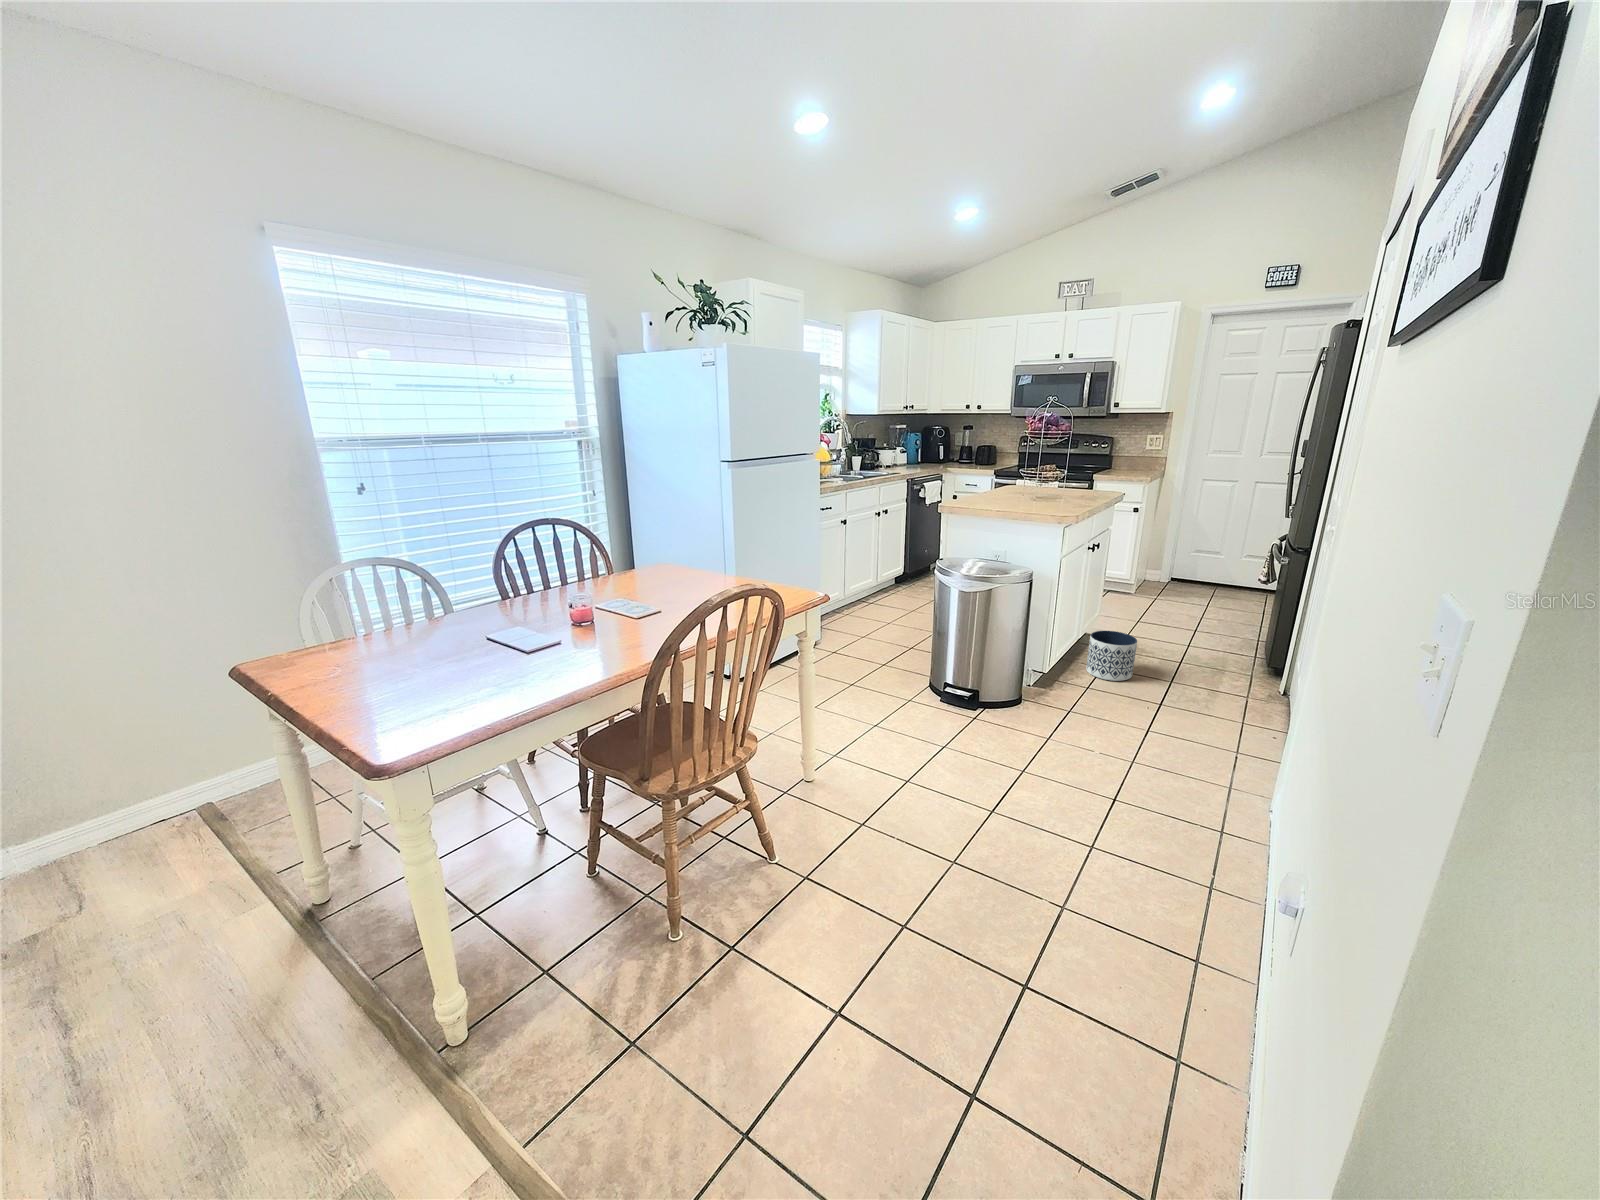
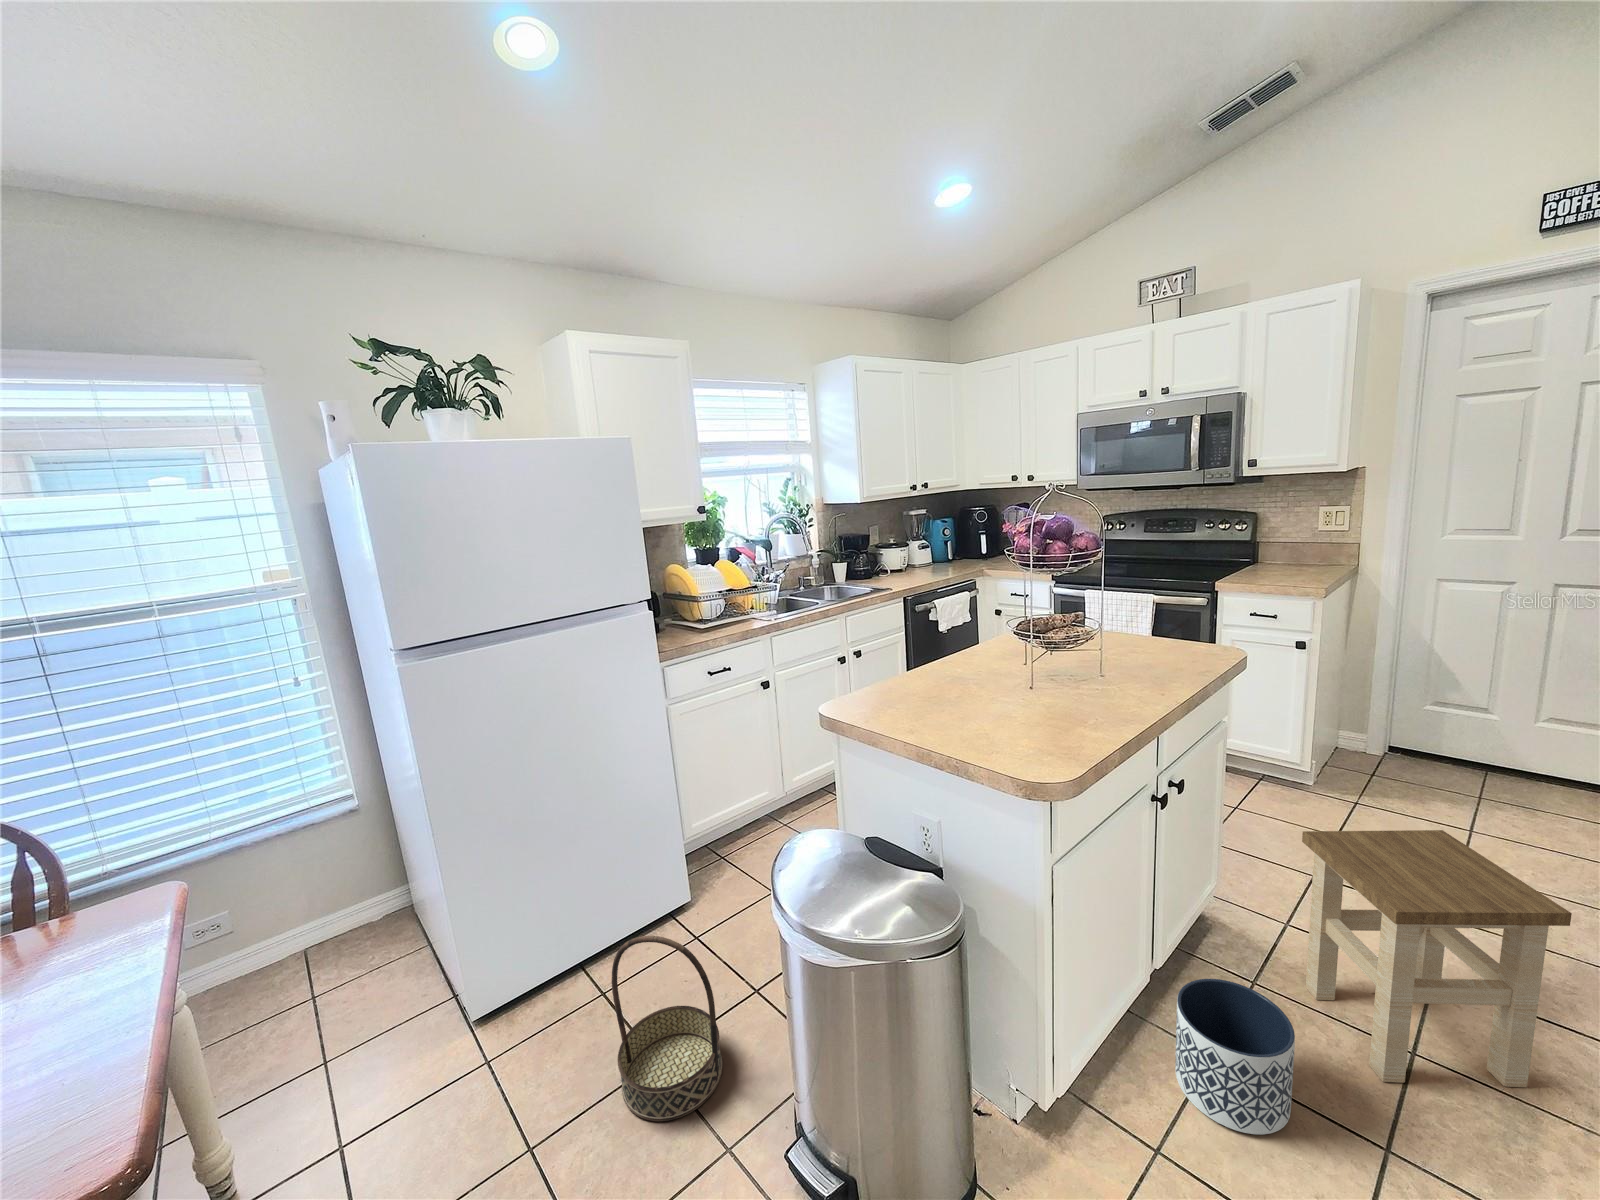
stool: none [1135,571,1238,667] -> present [1302,830,1572,1087]
basket: none [835,613,890,697] -> present [612,936,723,1121]

